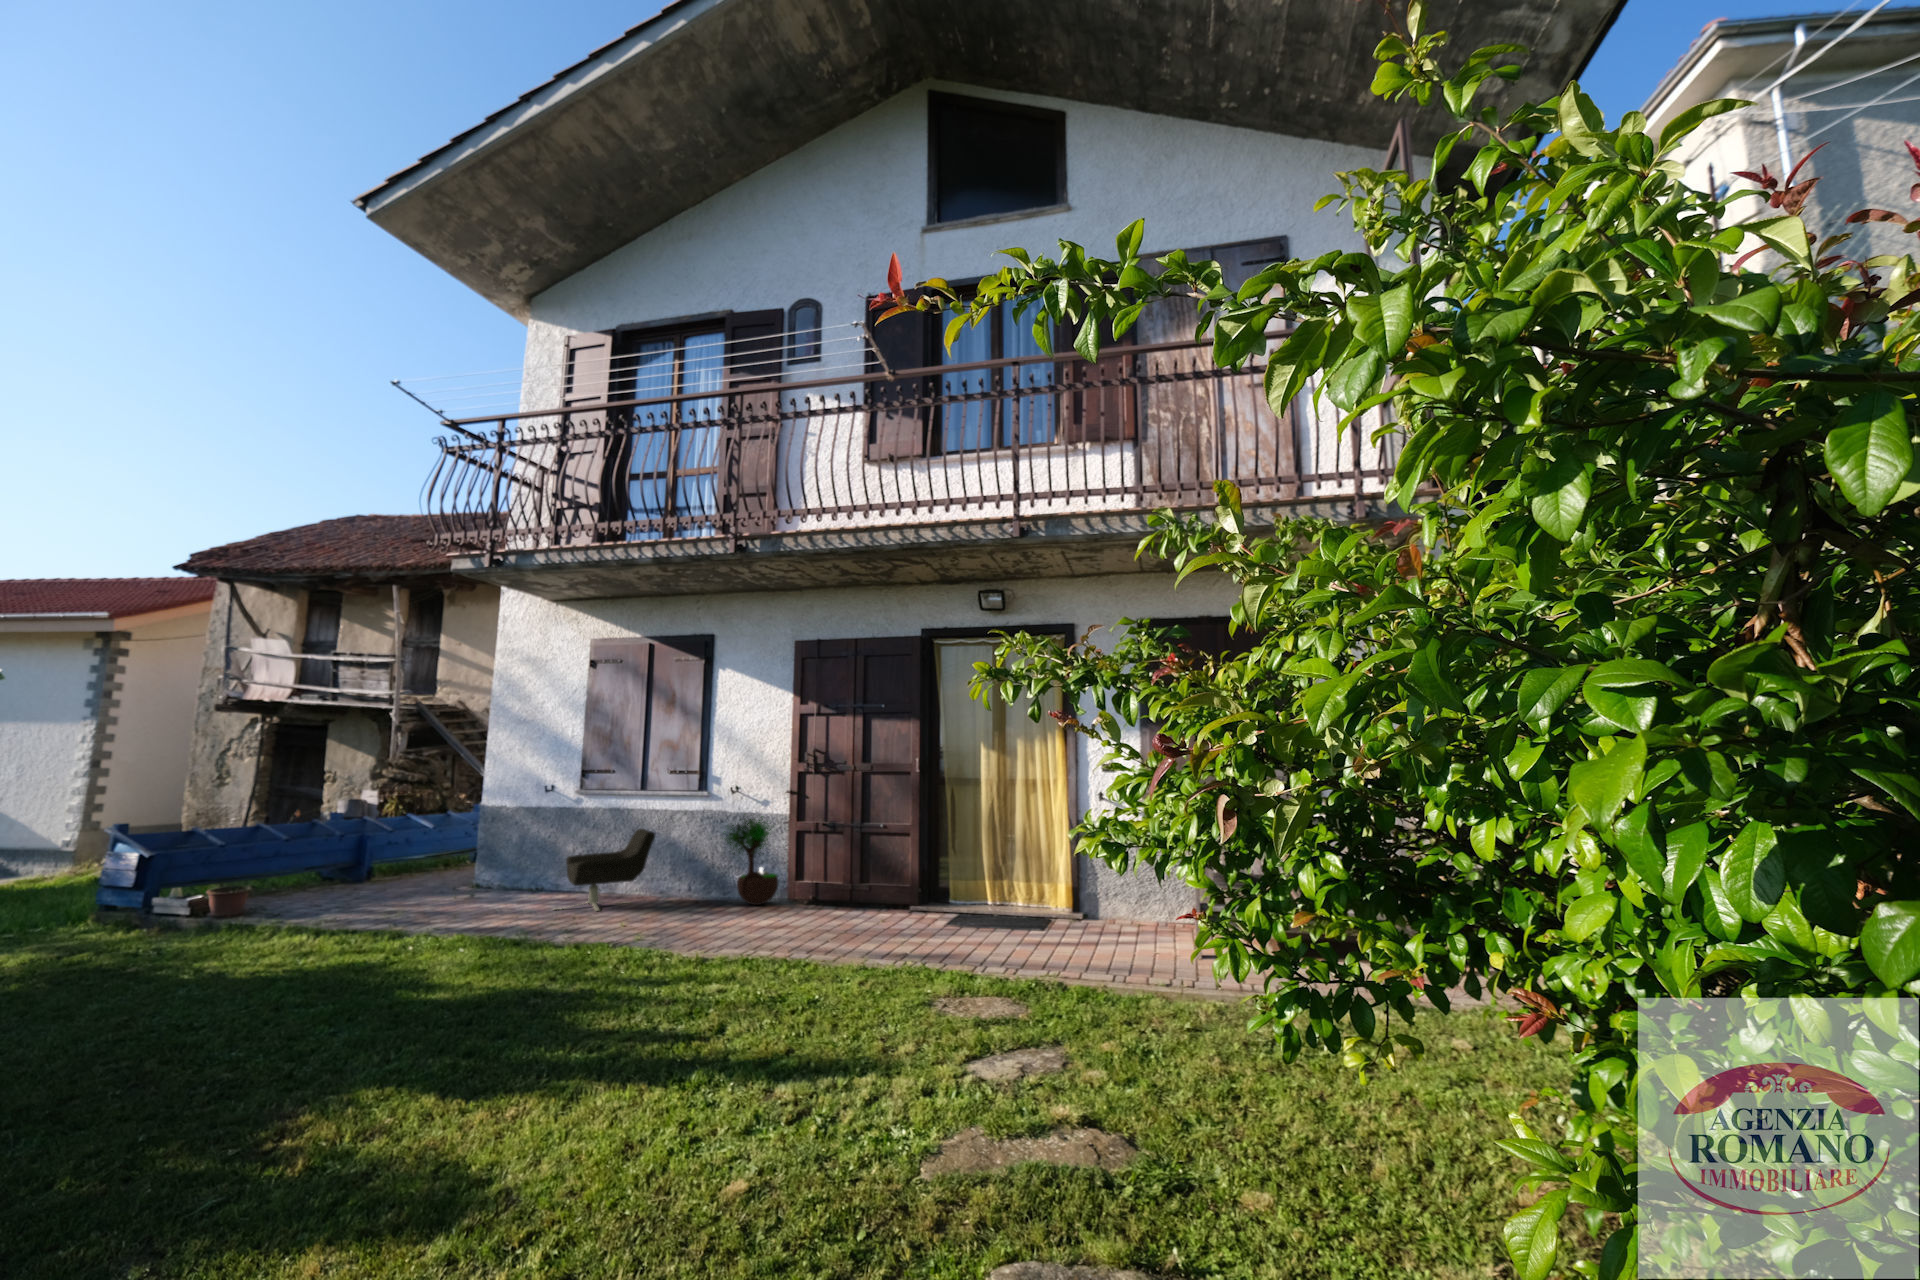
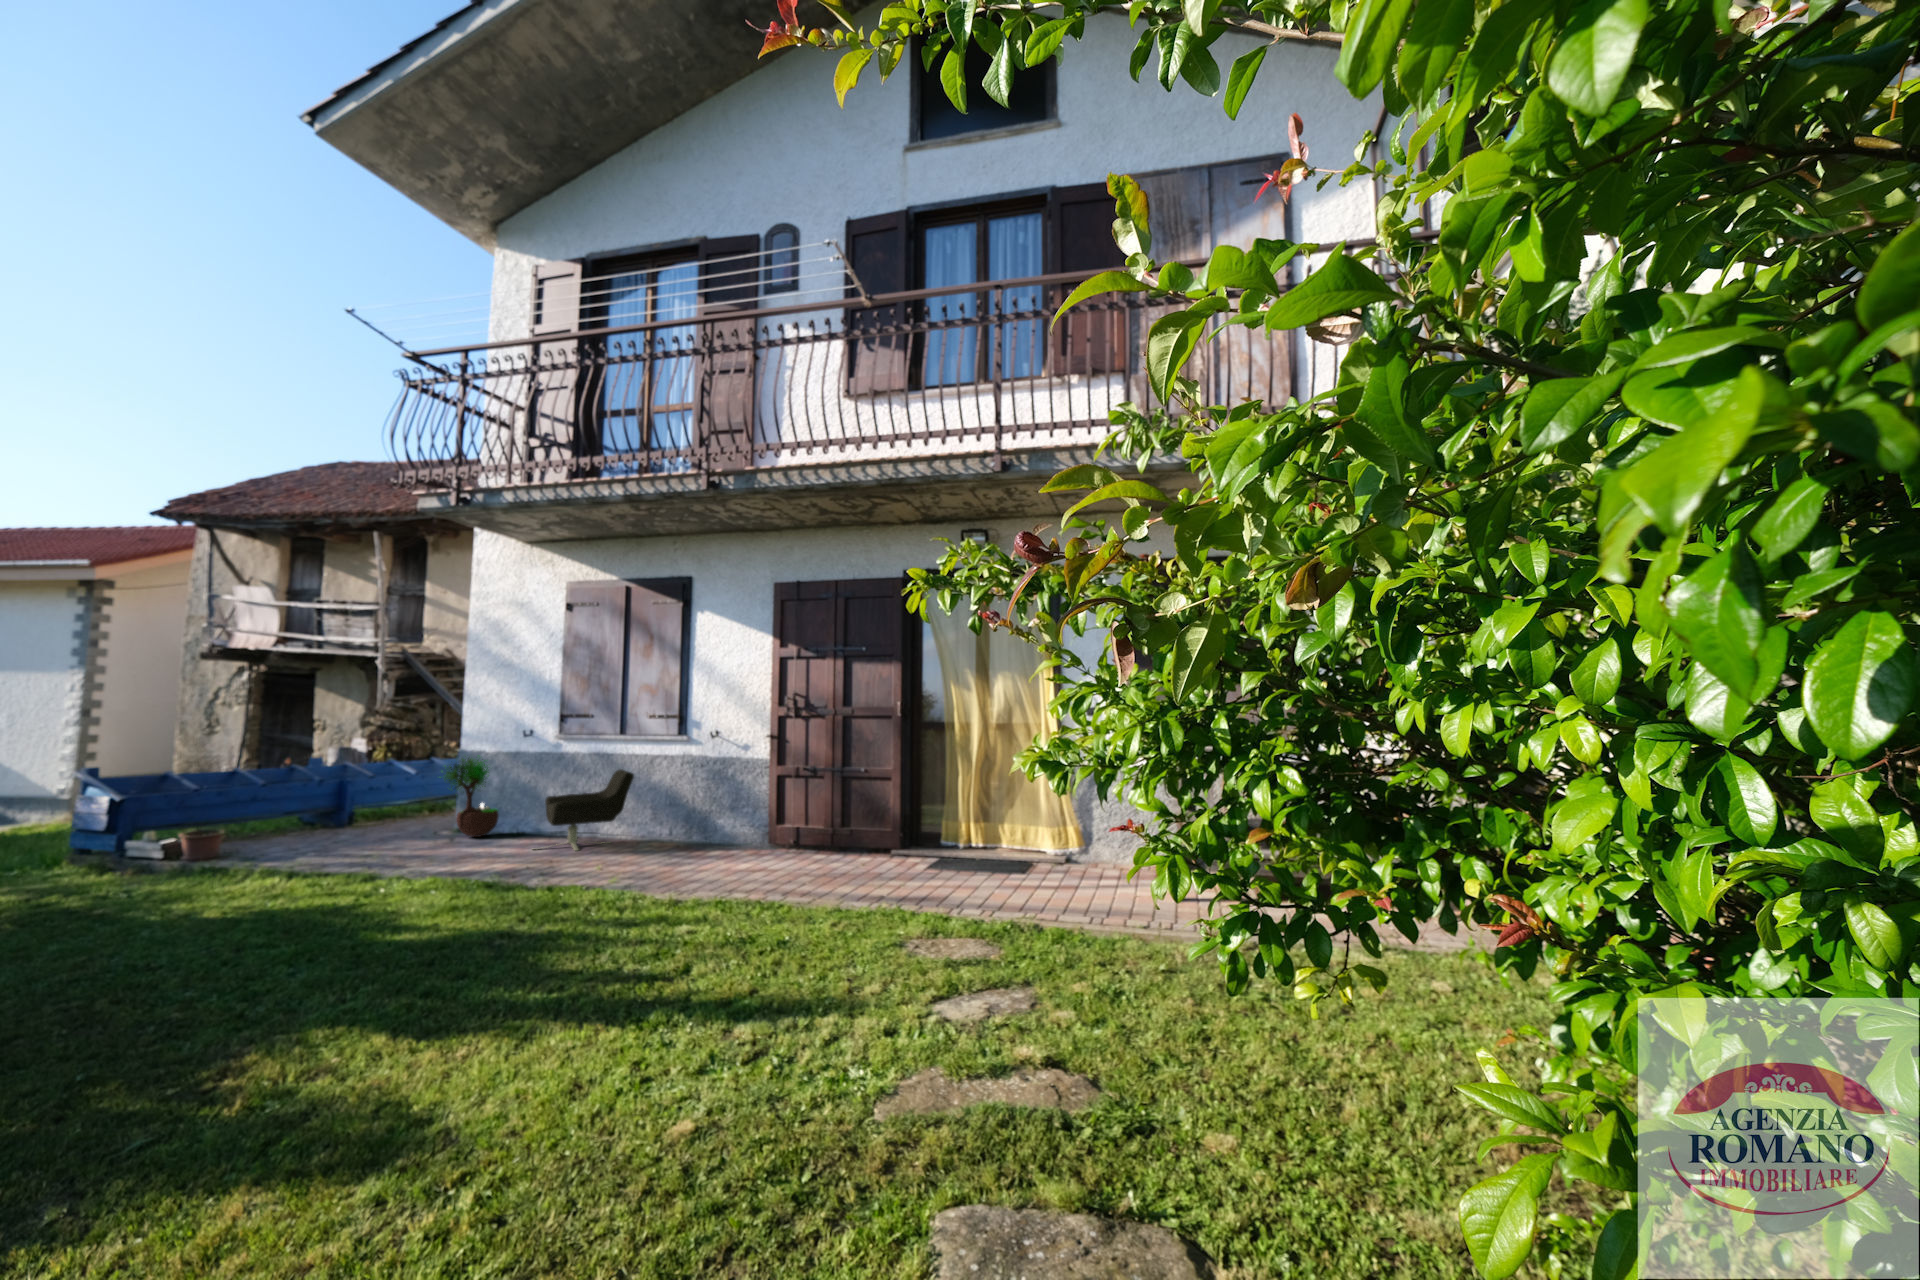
potted tree: present [724,814,778,905] -> present [440,755,499,837]

